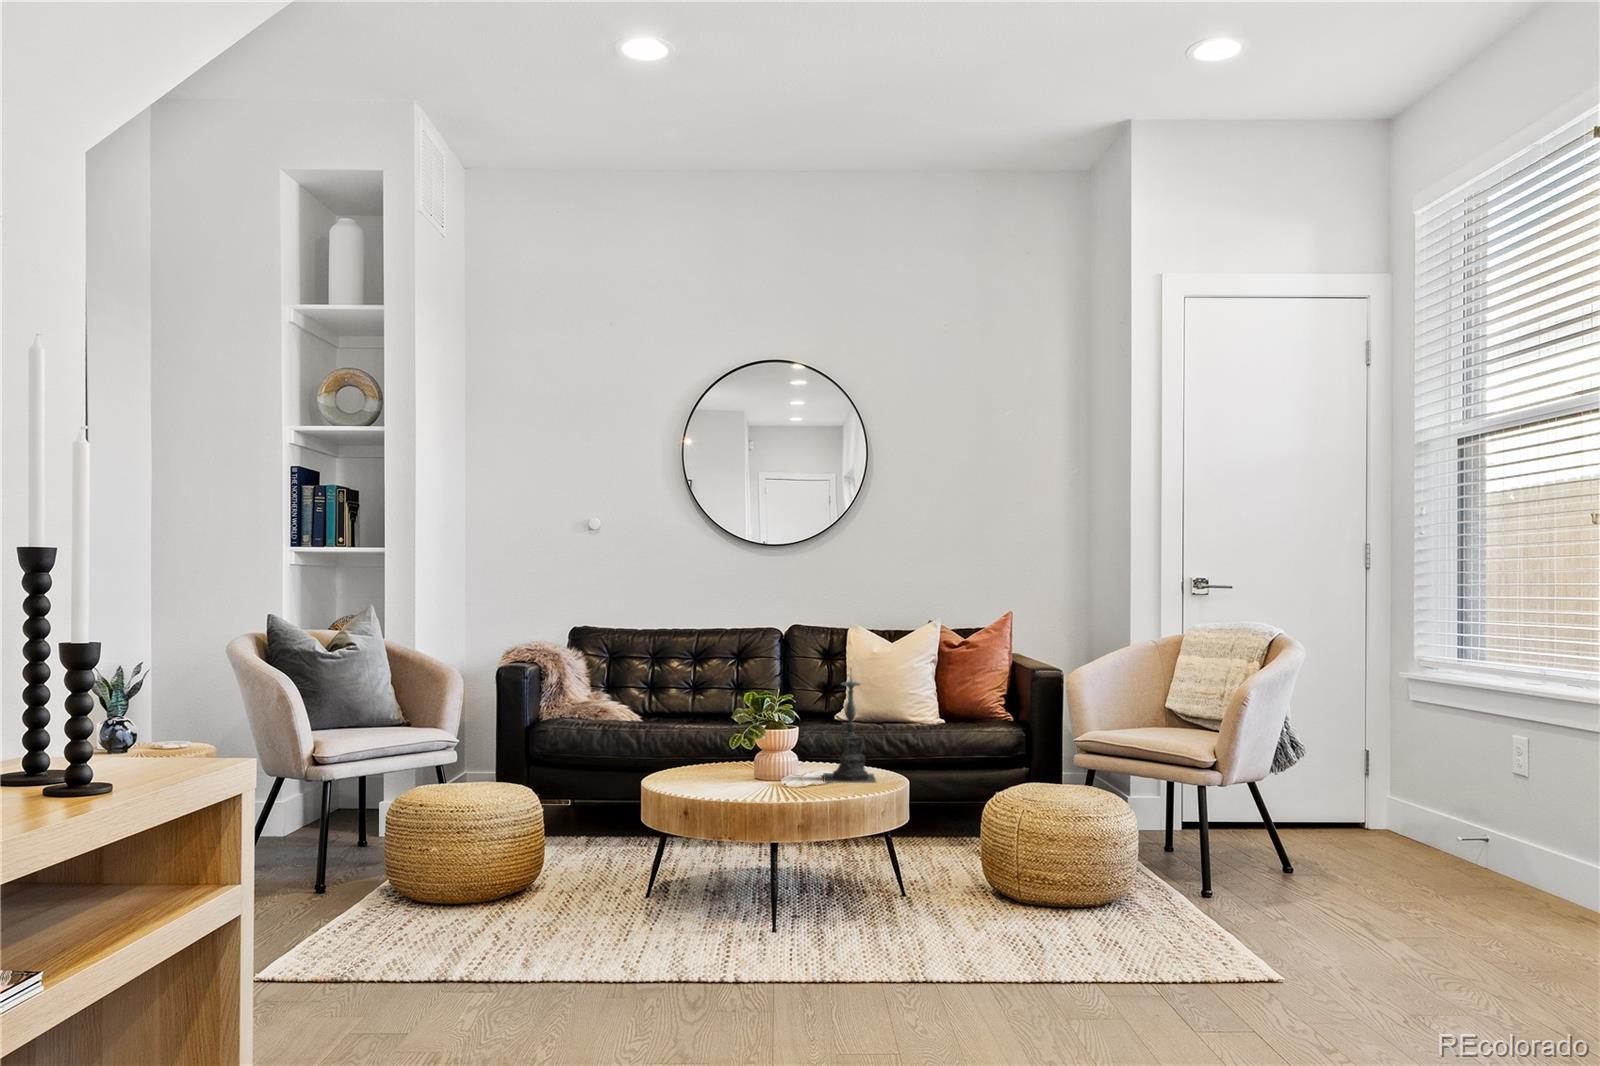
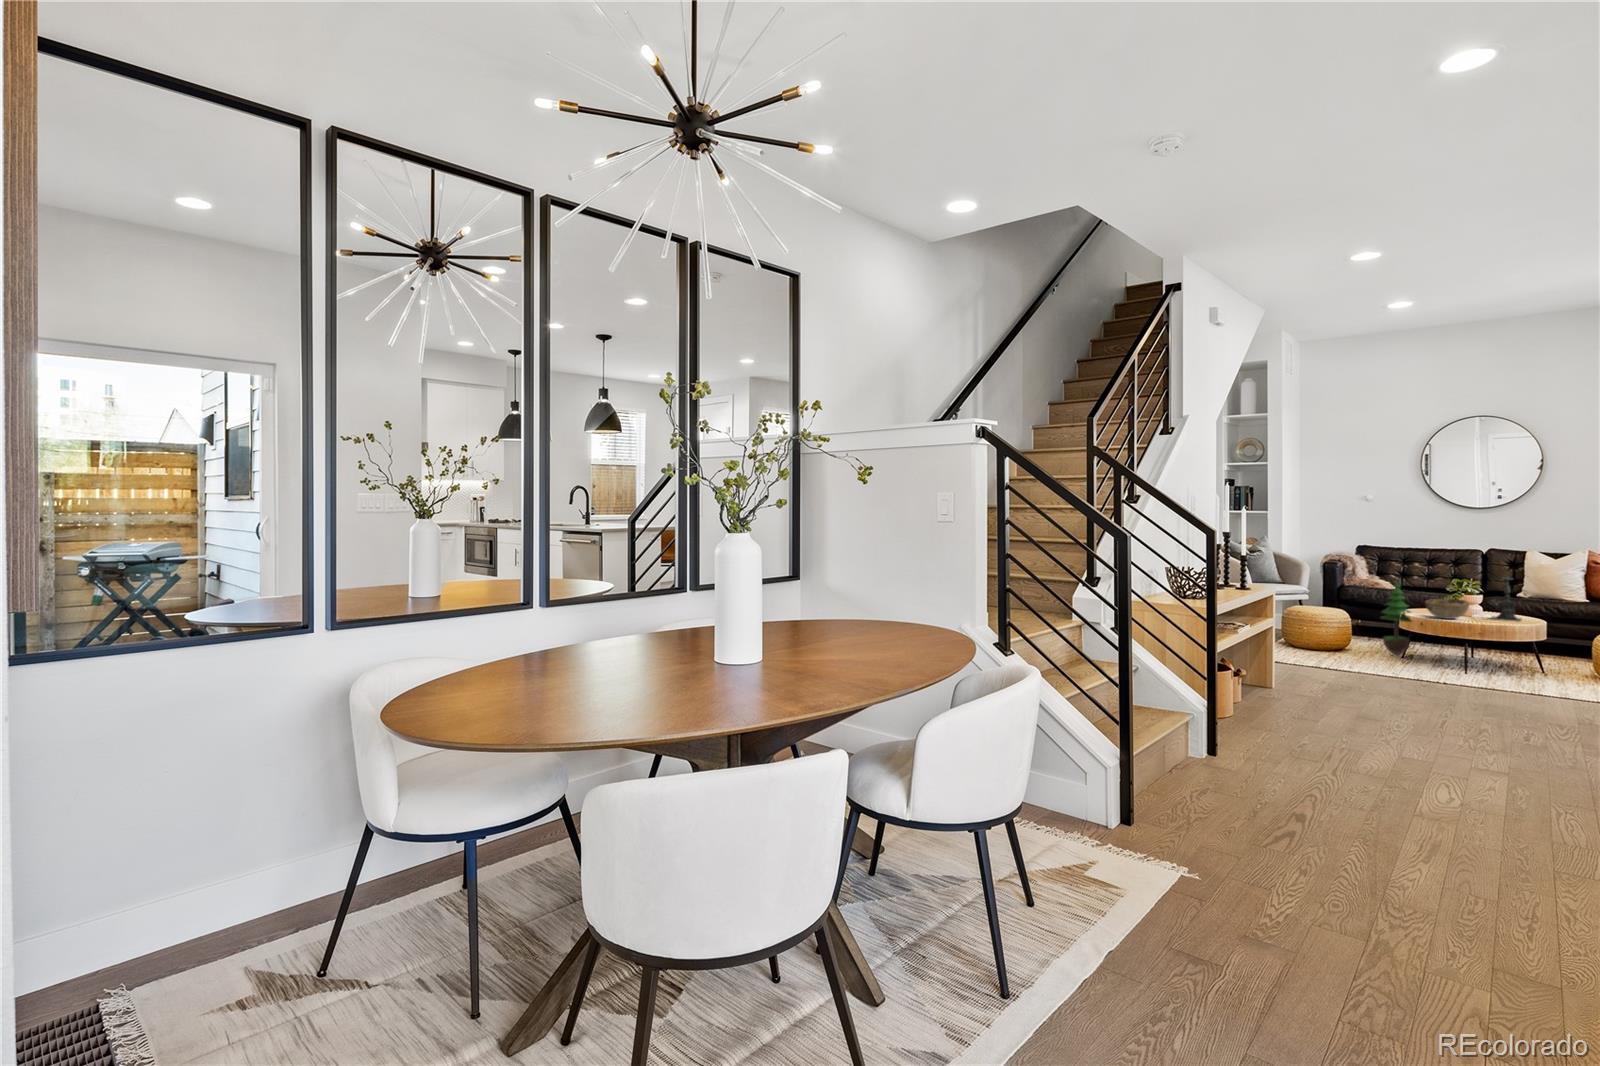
potted tree: none [609,698,679,893] -> present [1381,581,1412,656]
decorative bowl: none [705,739,791,792] -> present [1425,599,1469,619]

